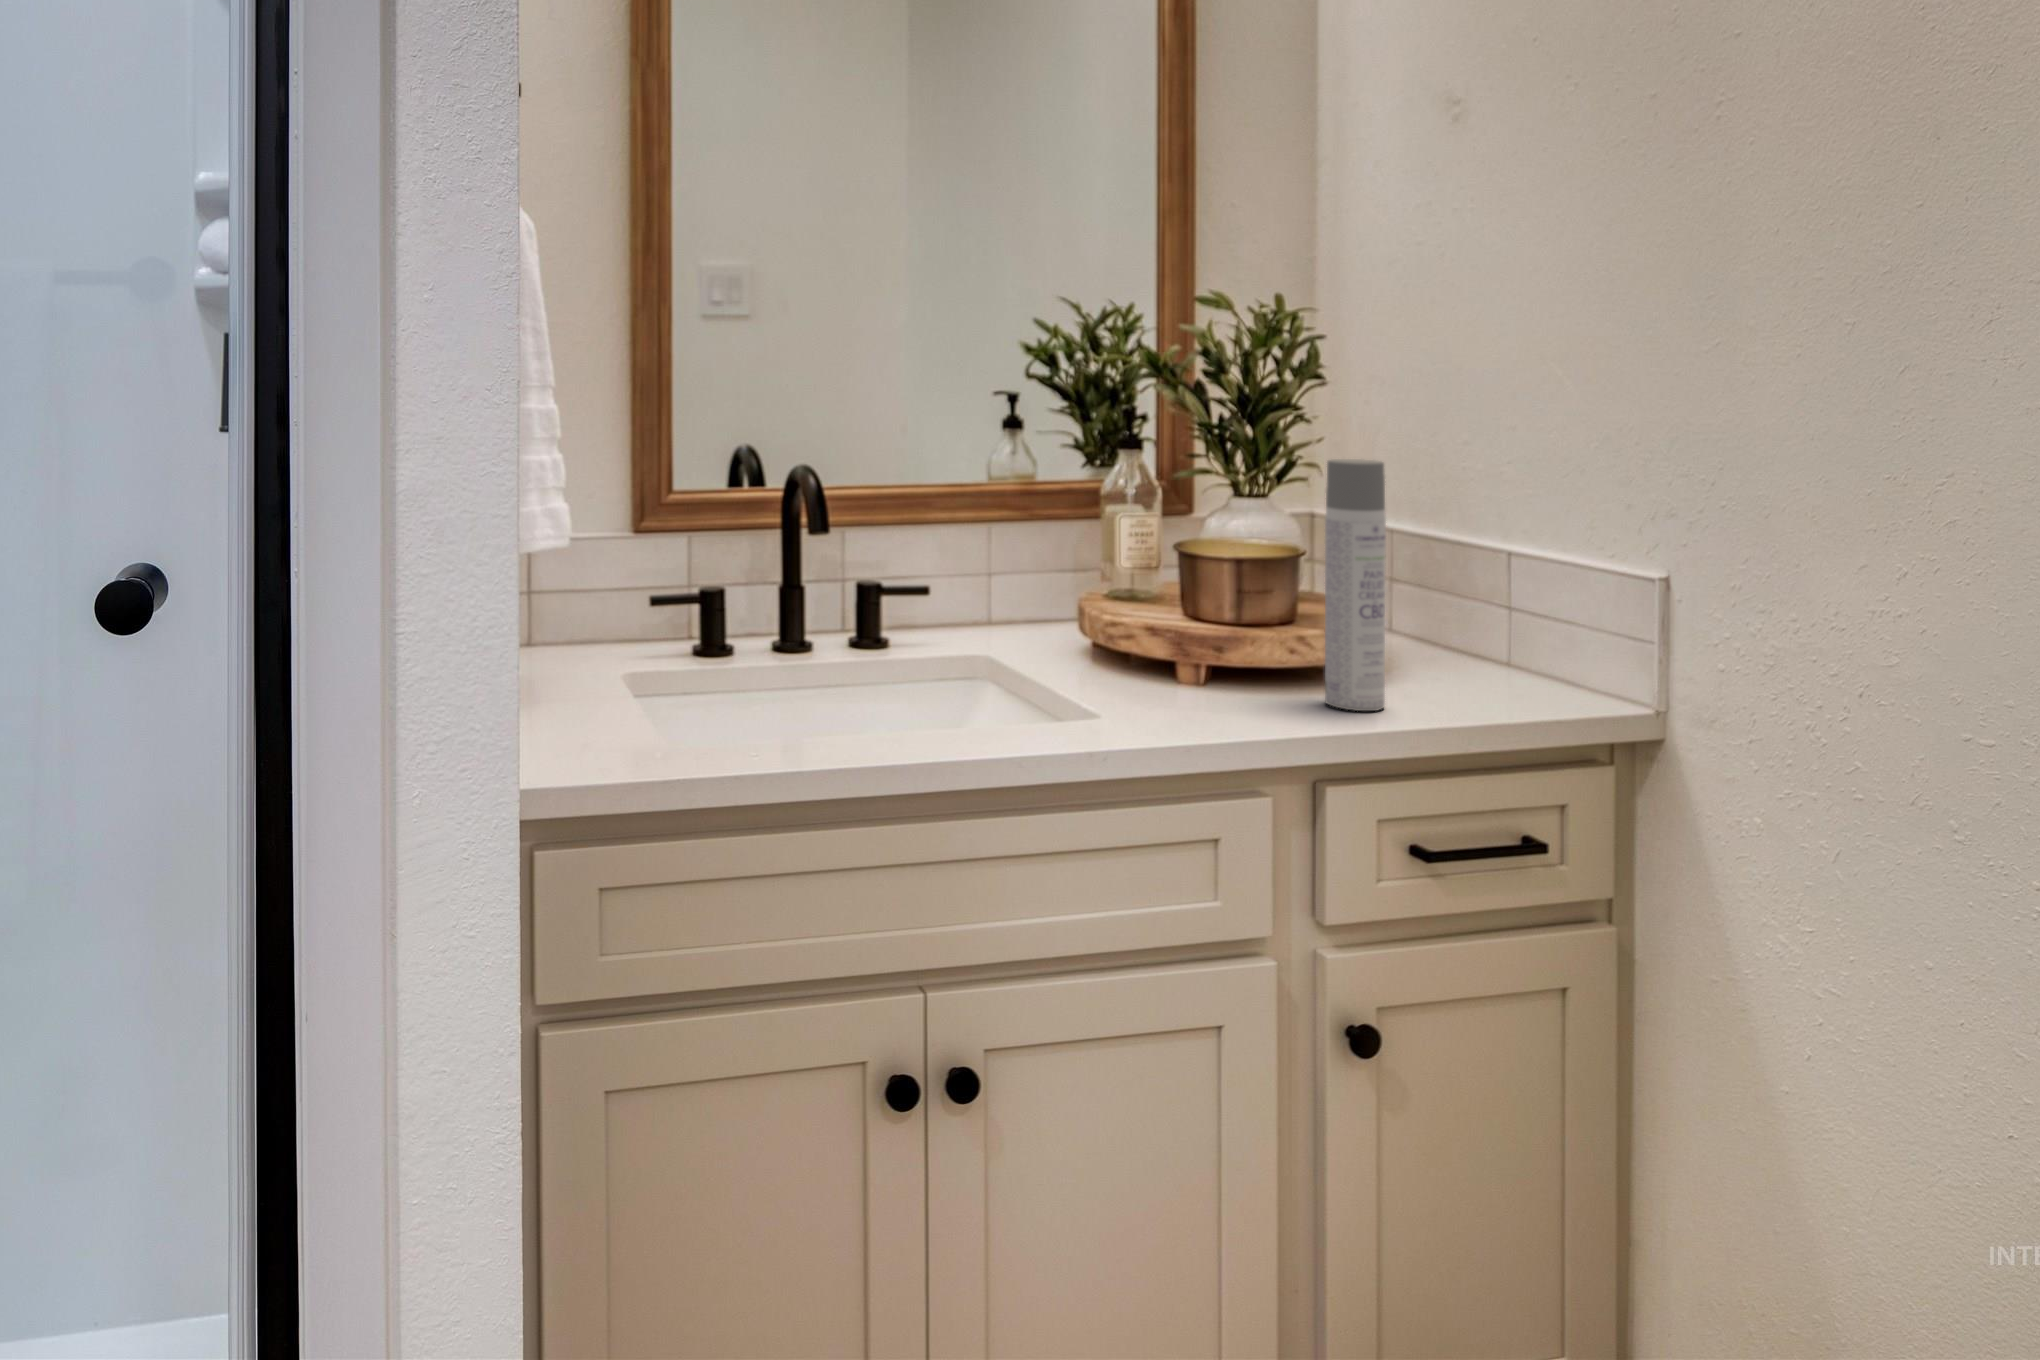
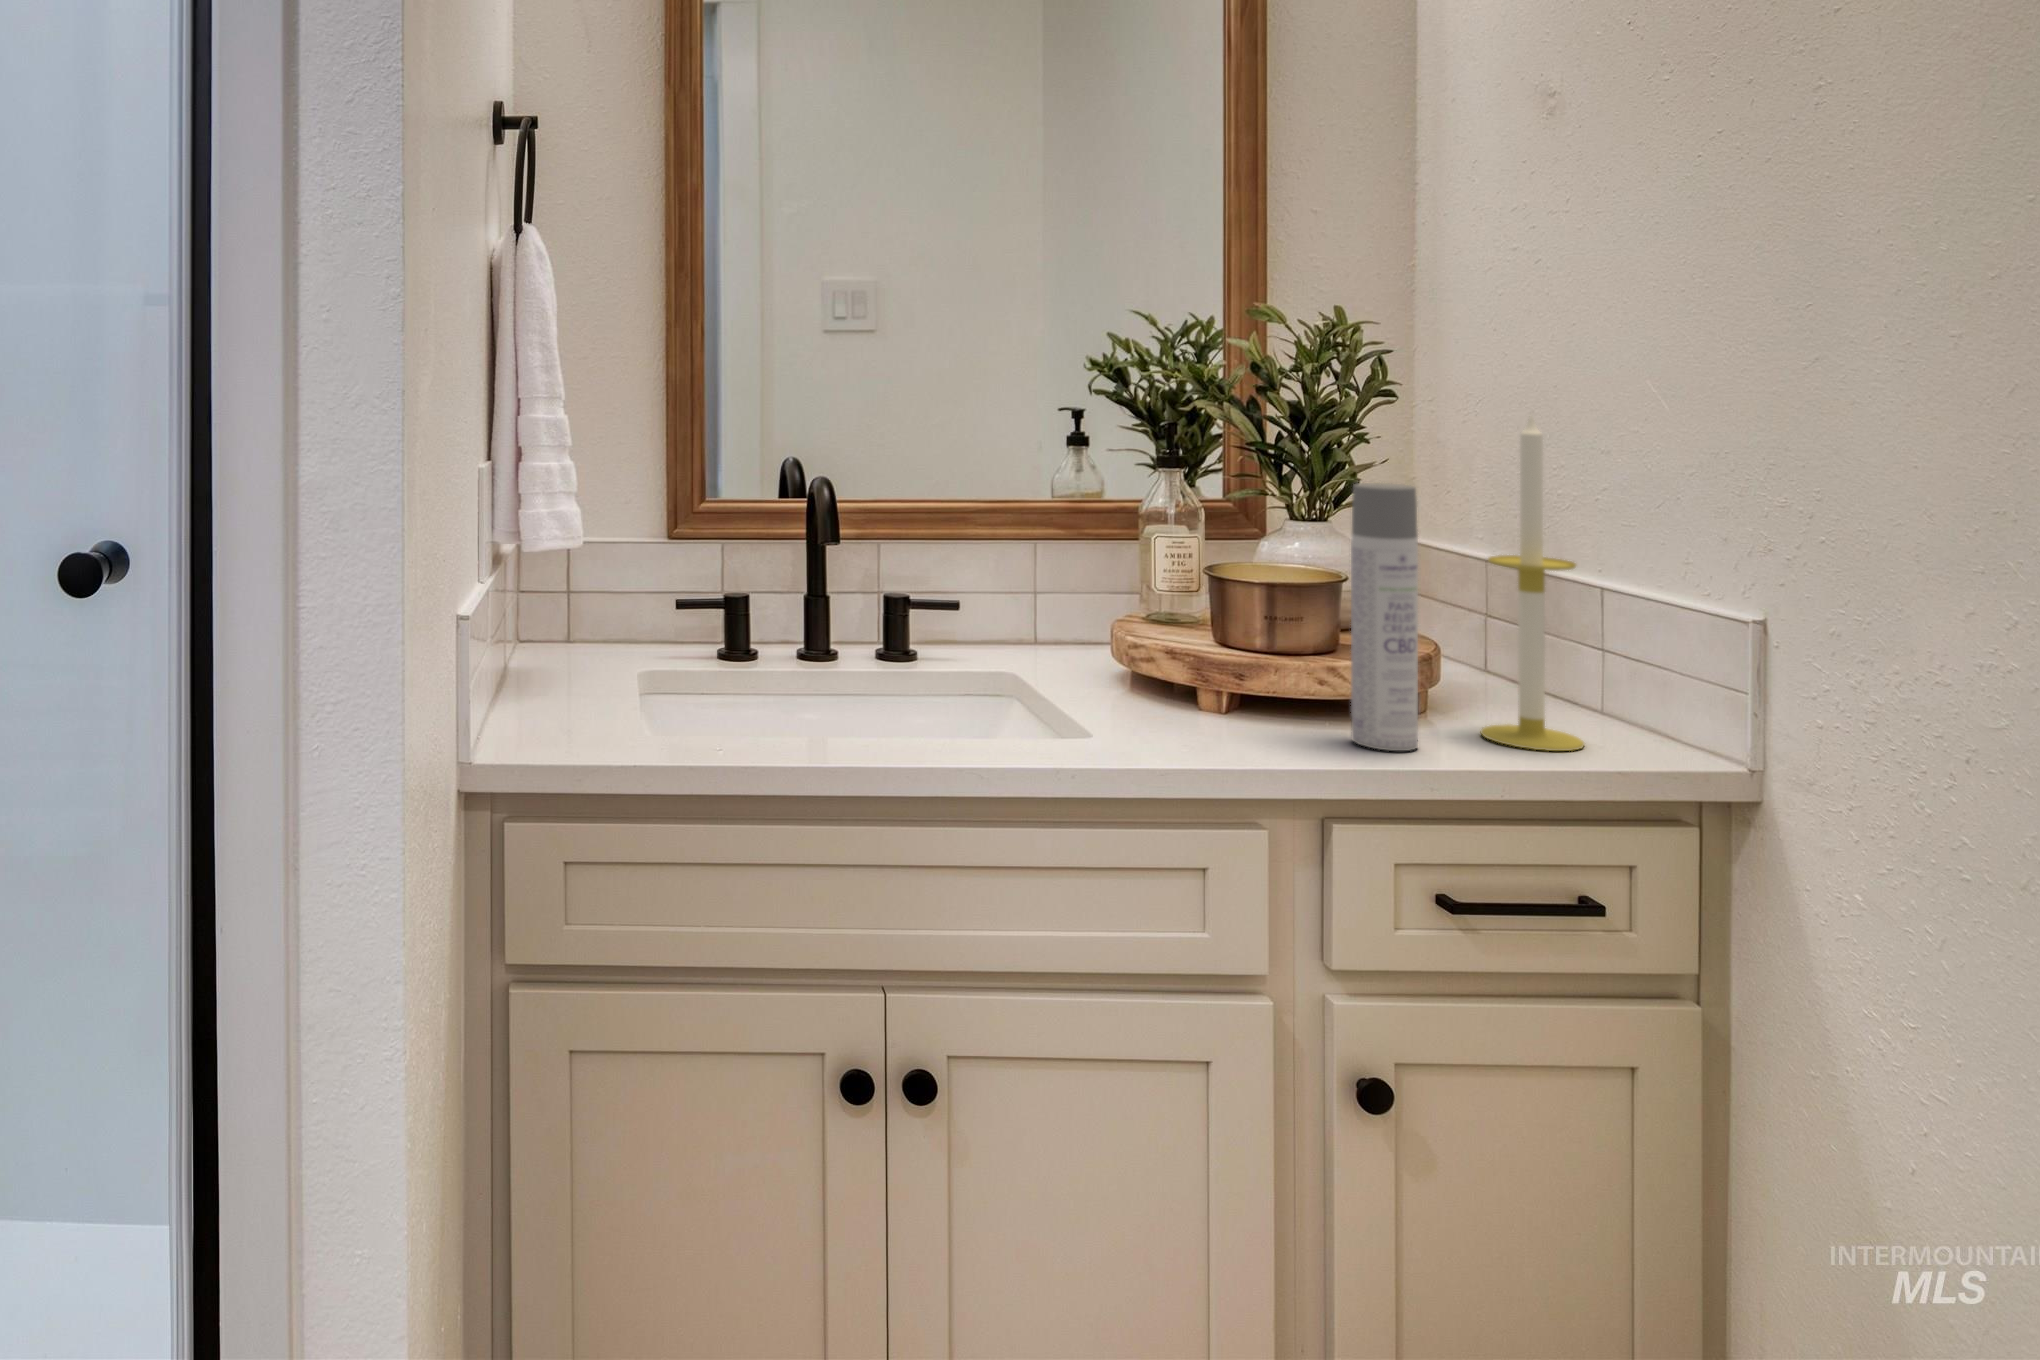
candle: none [1424,390,1514,702] -> present [1481,416,1584,751]

